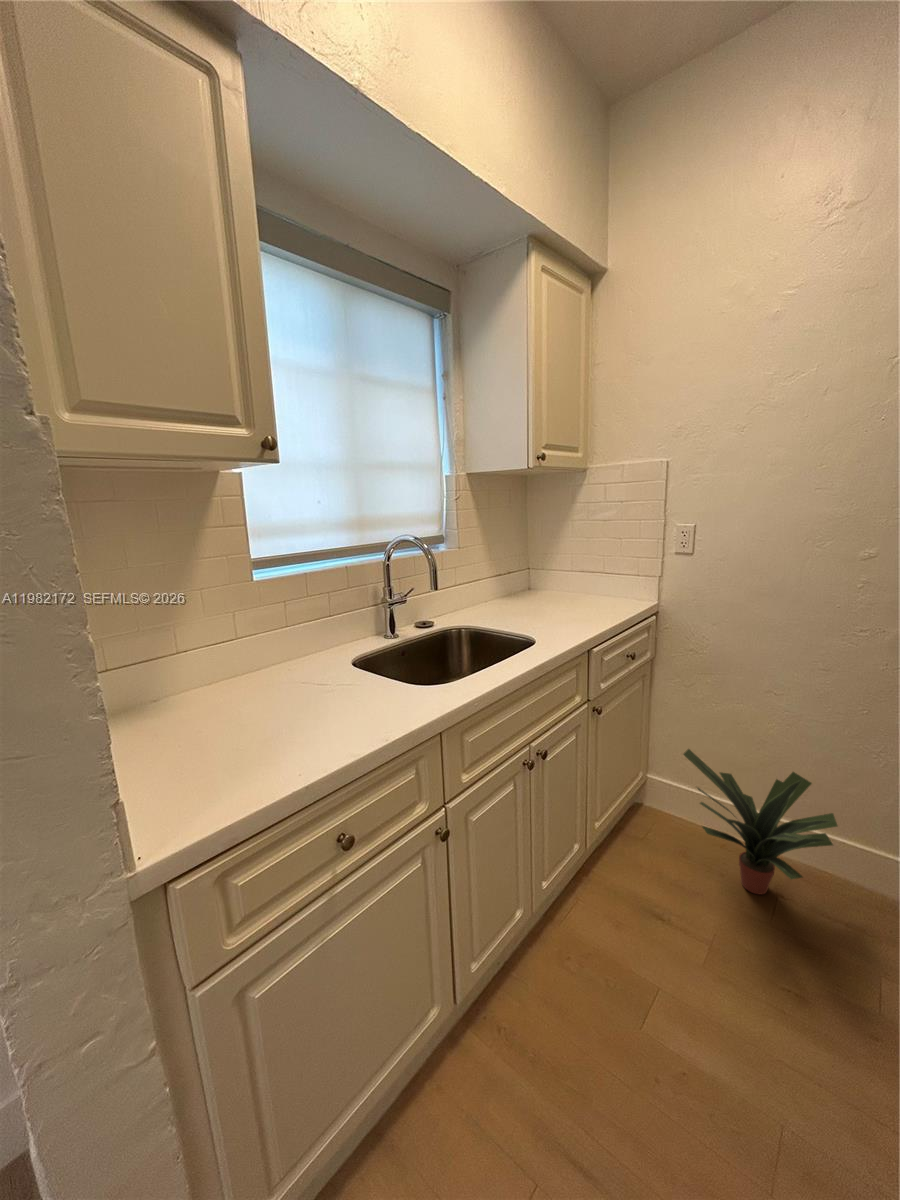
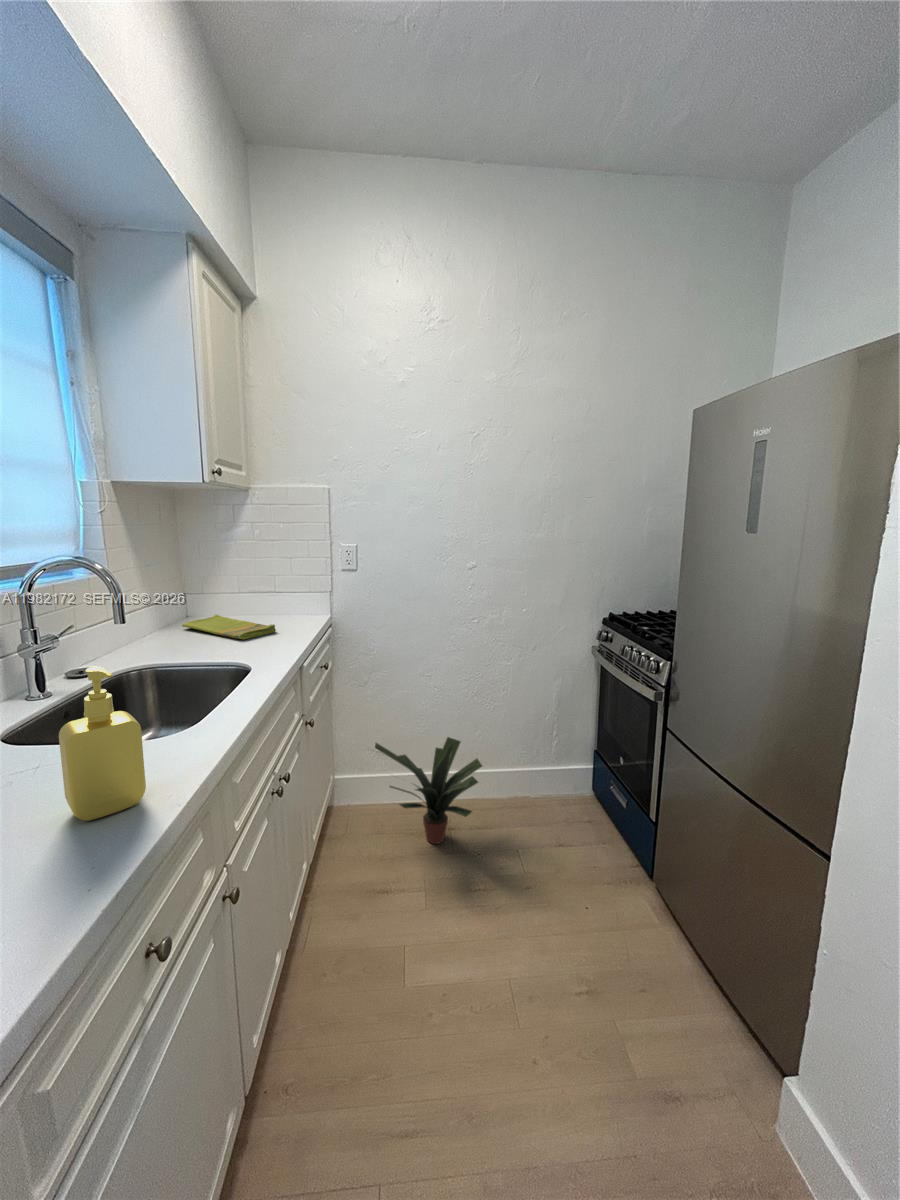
dish towel: none [517,588,587,615] -> present [182,614,276,640]
soap dispenser: none [319,620,374,733] -> present [59,667,146,821]

